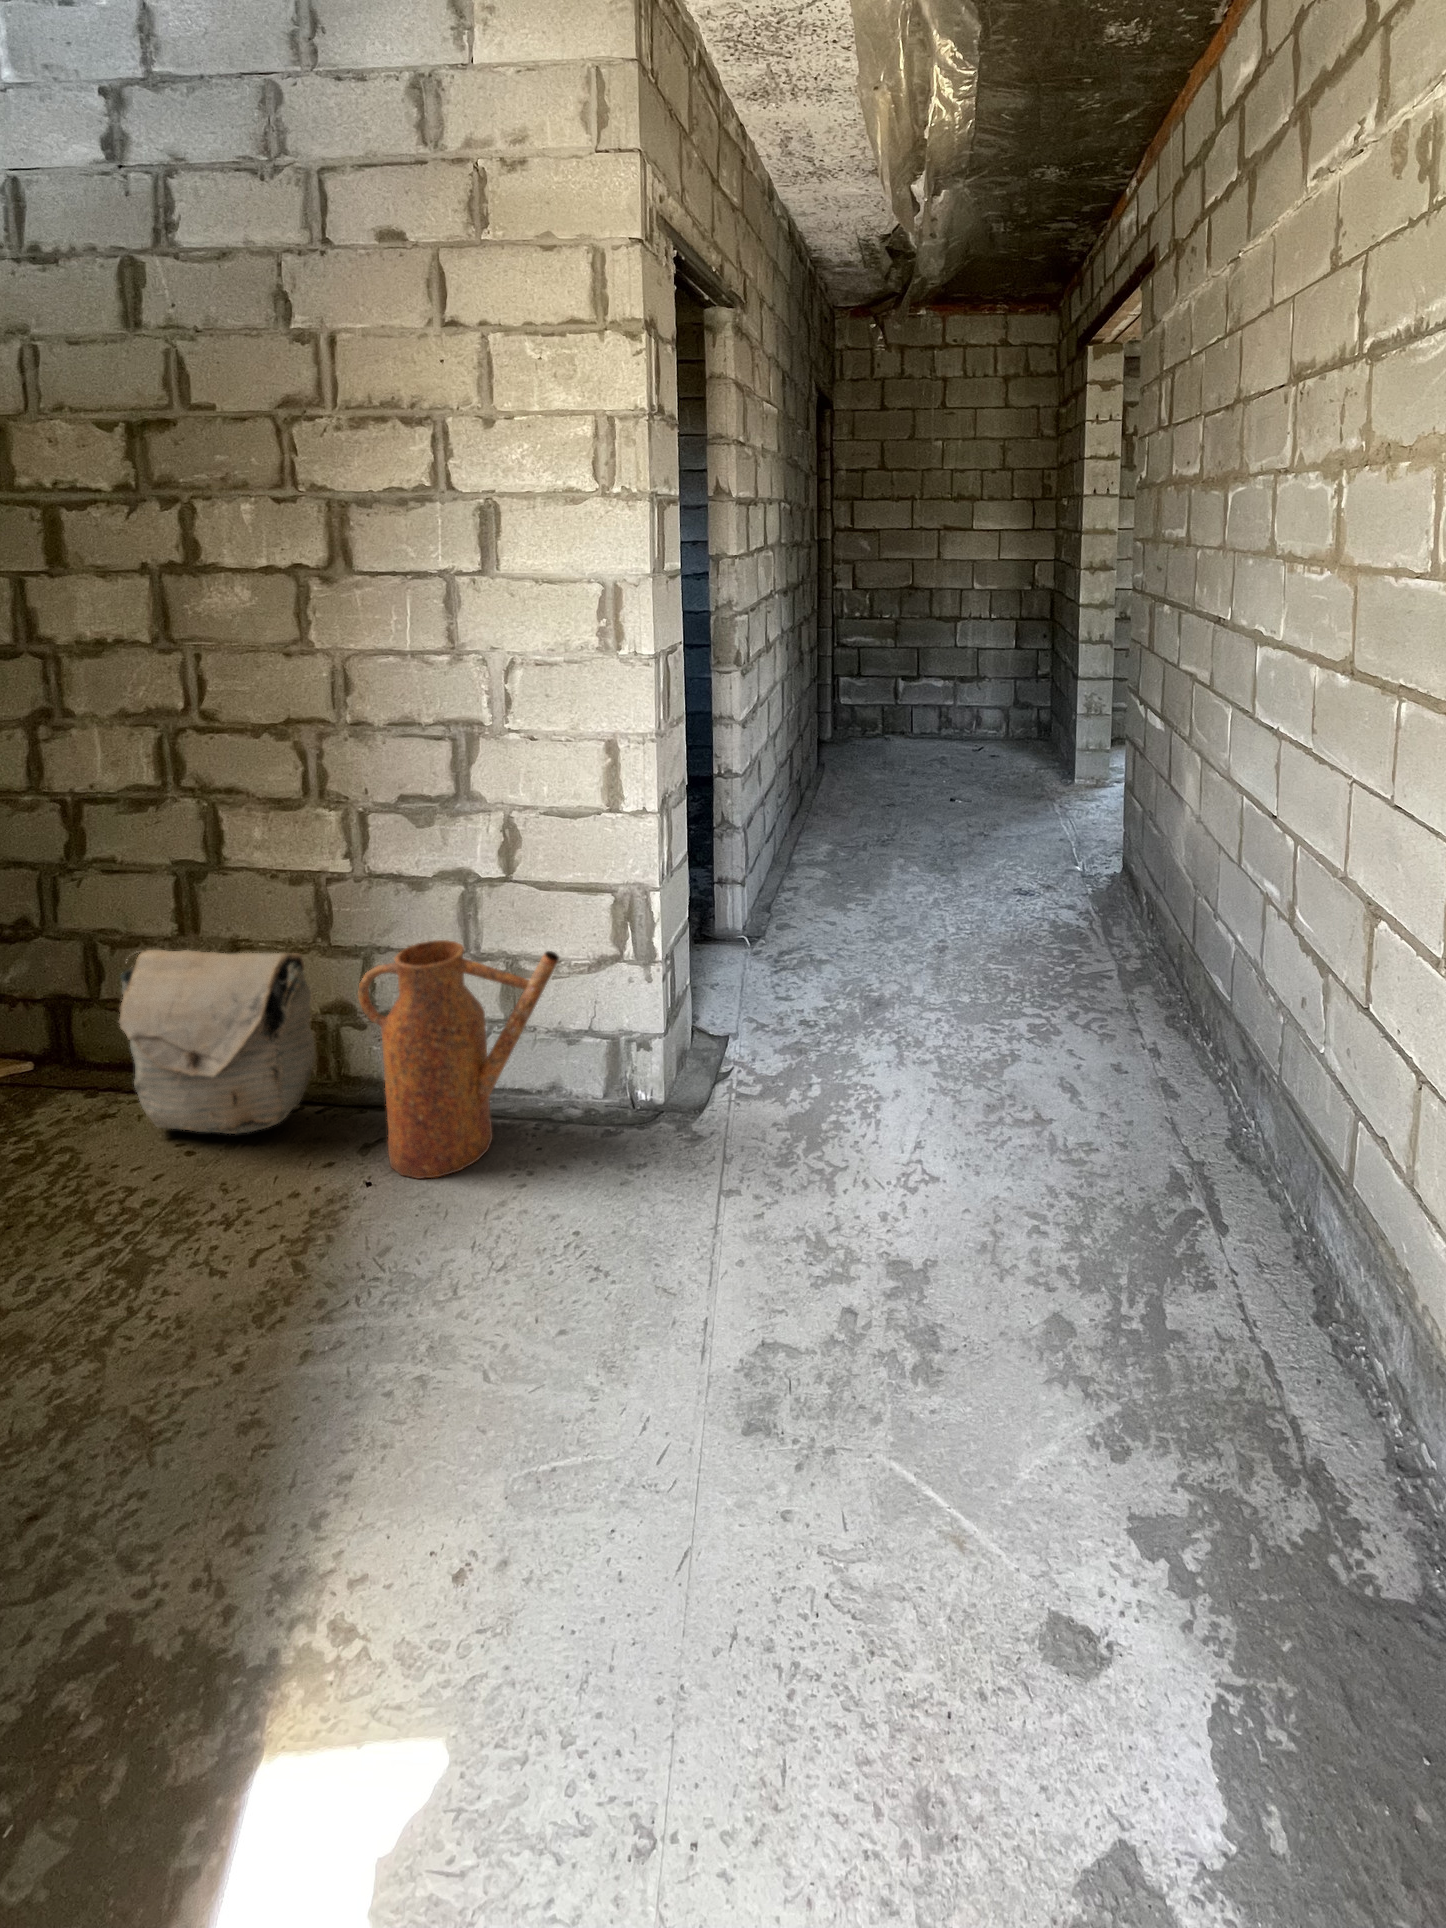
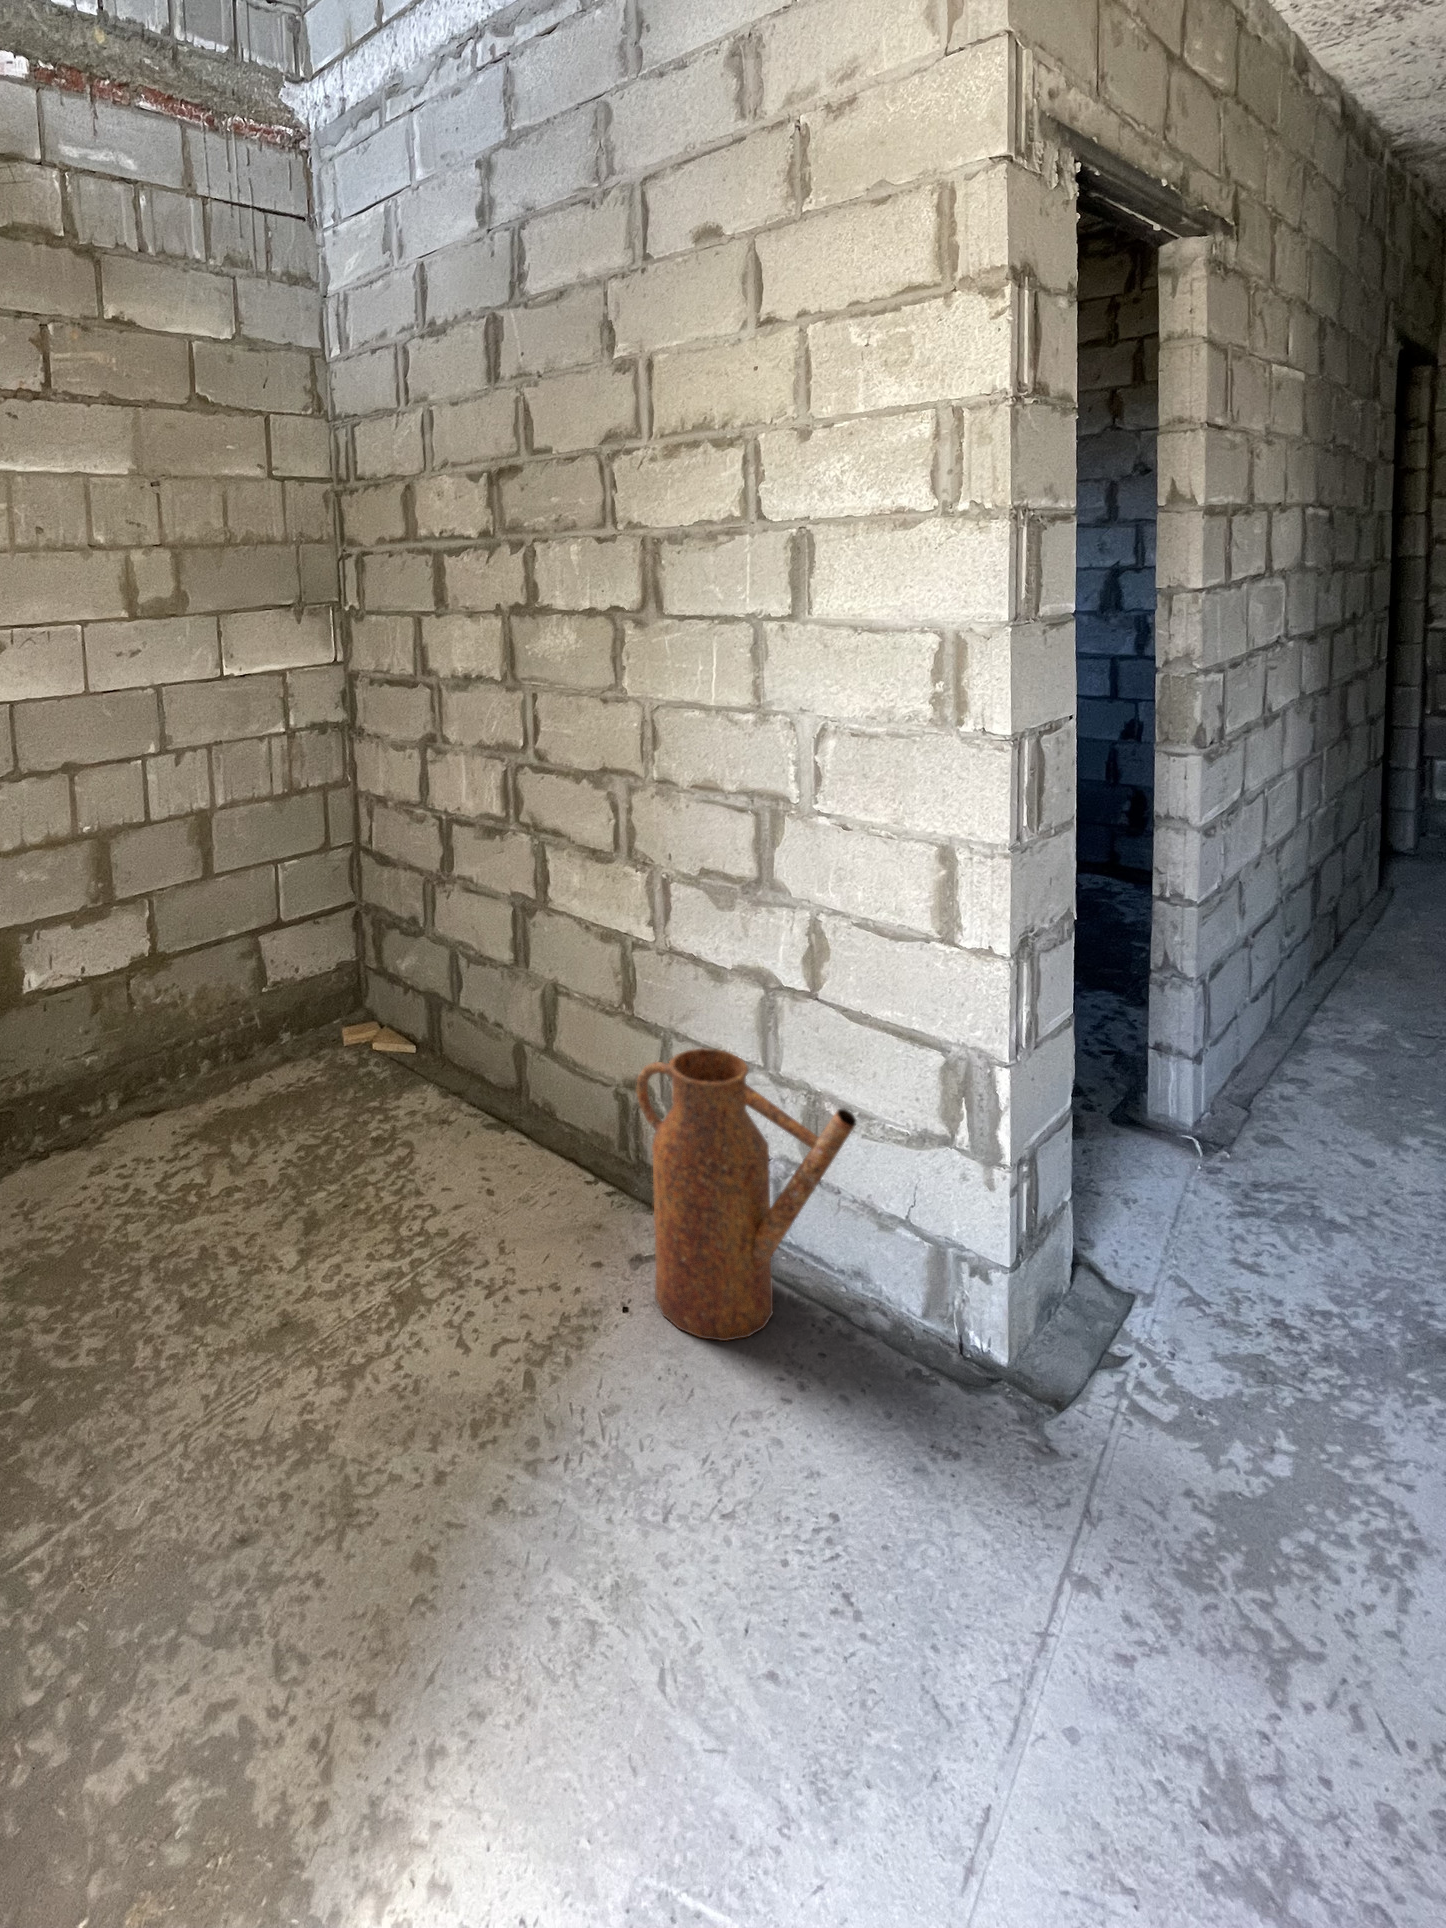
bag: present [118,950,314,1134] -> none [441,974,603,1196]

